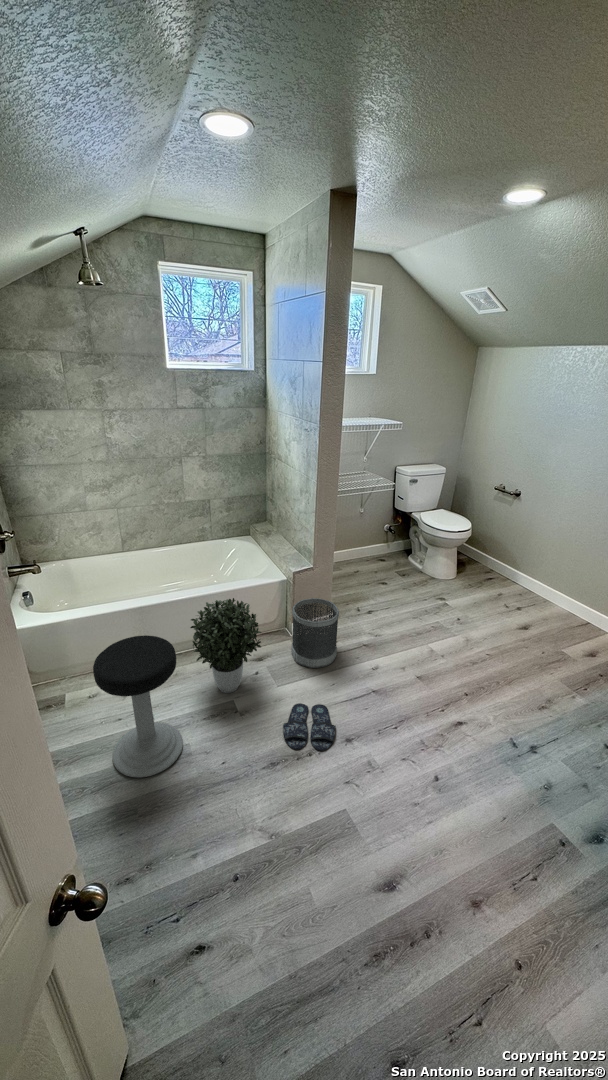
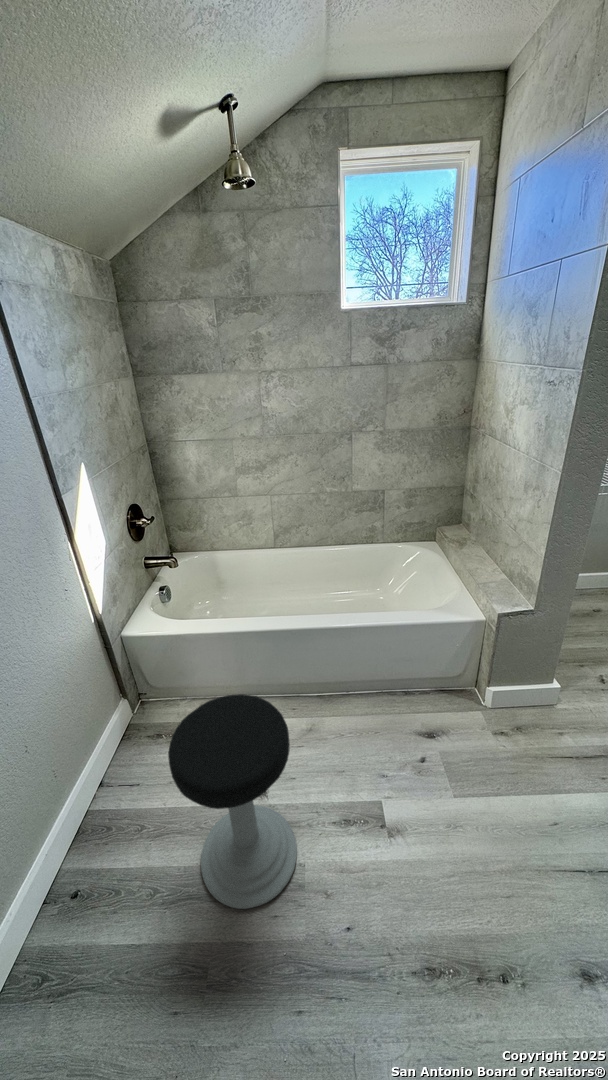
potted plant: present [190,598,261,693] -> none [329,647,436,786]
wastebasket: present [291,598,339,668] -> none [482,660,578,780]
slippers: present [283,703,336,751] -> none [456,845,558,981]

